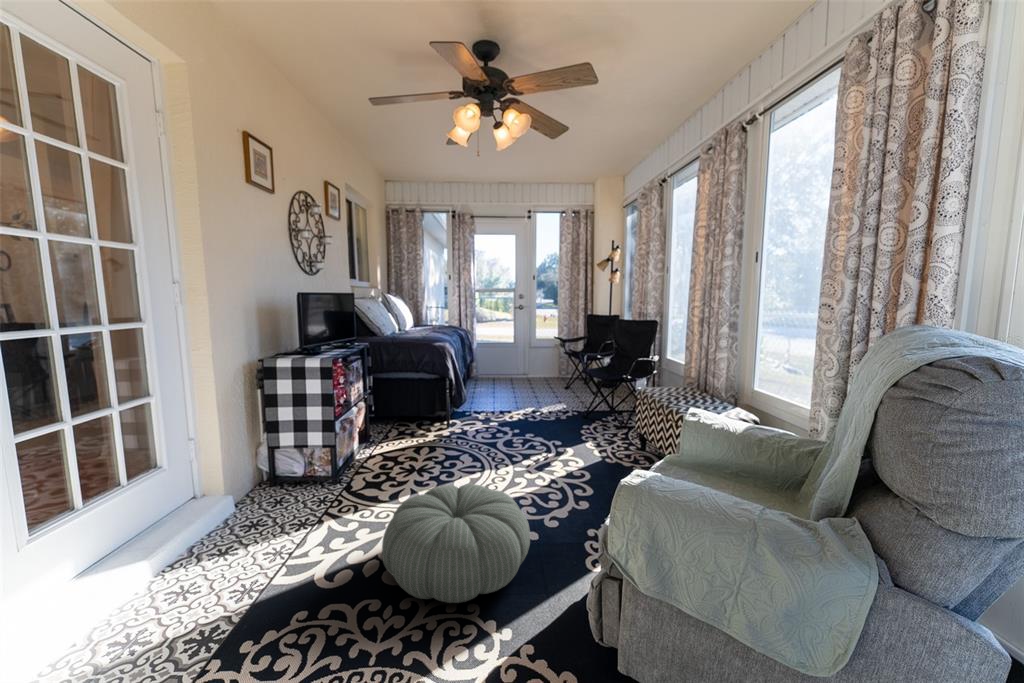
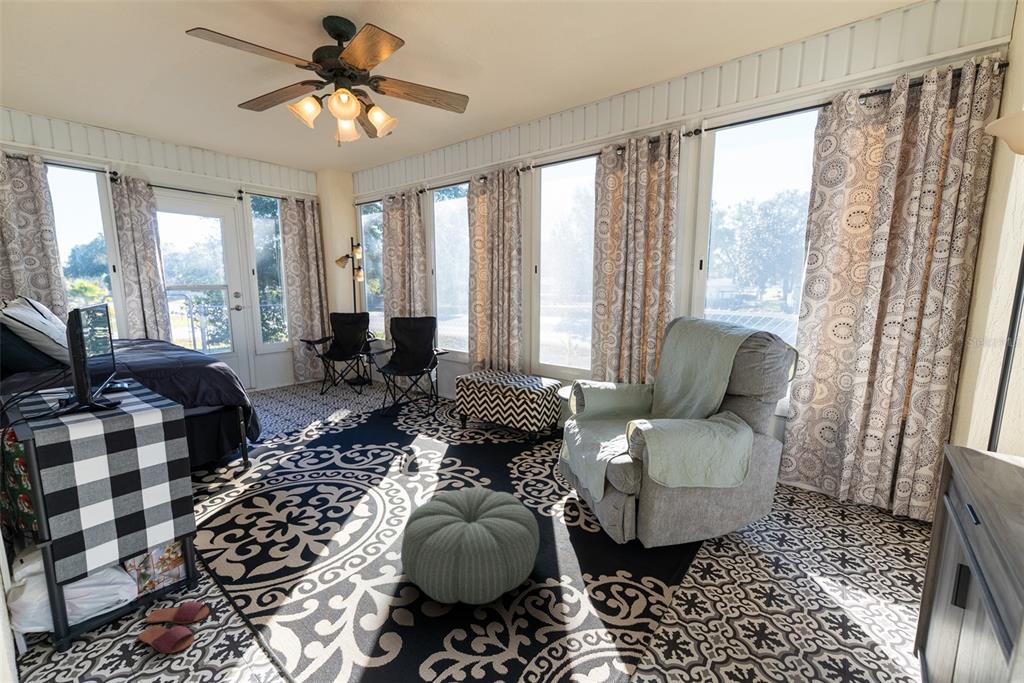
slippers: none [284,487,324,513] -> present [138,602,209,653]

